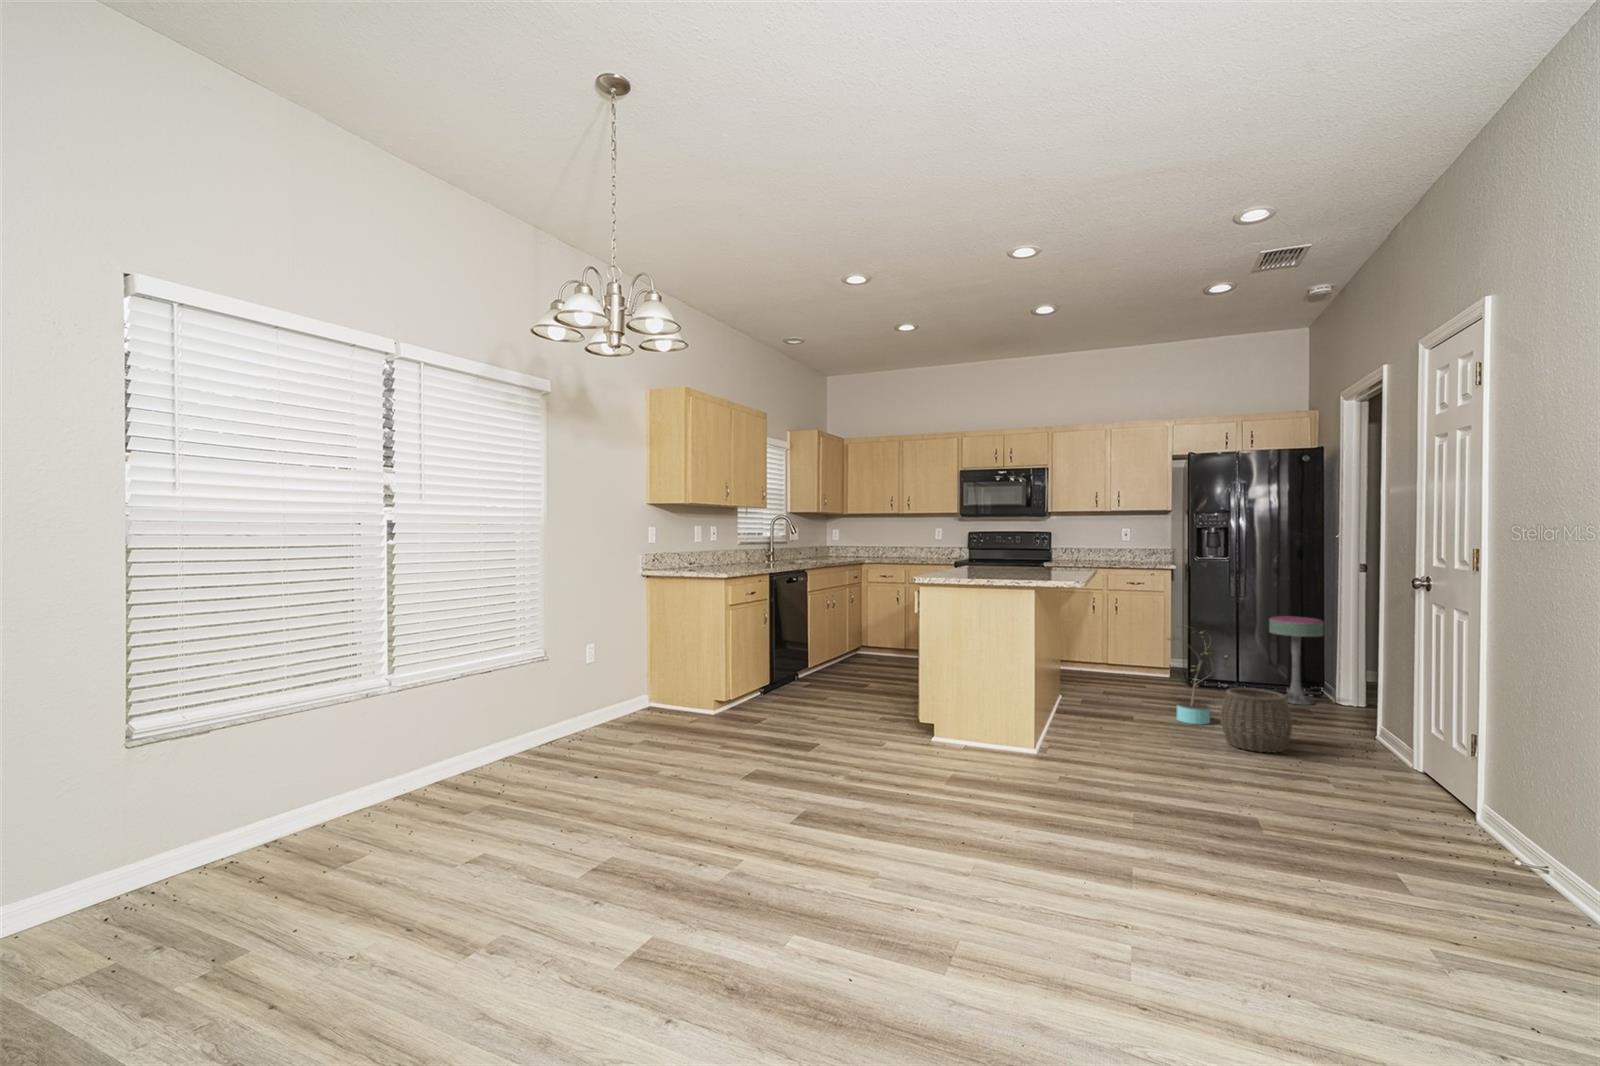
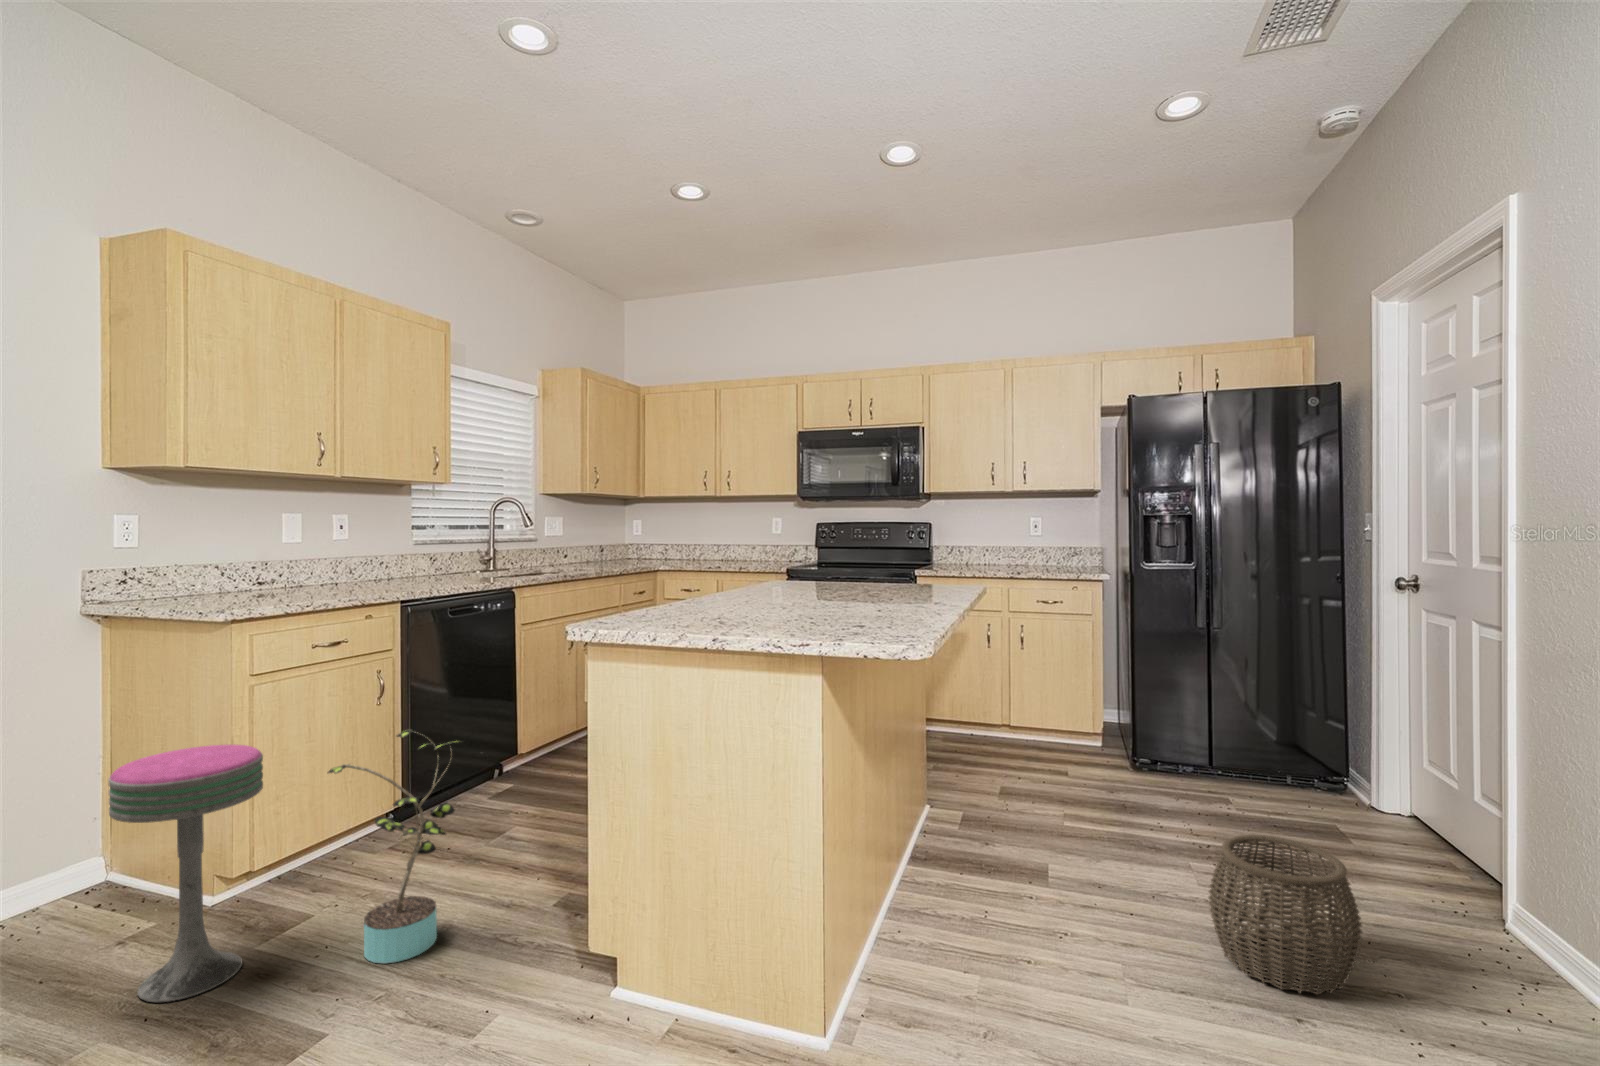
bar stool: present [1269,616,1324,705] -> present [108,745,263,1002]
potted plant: present [1169,625,1230,725] -> present [328,729,460,963]

